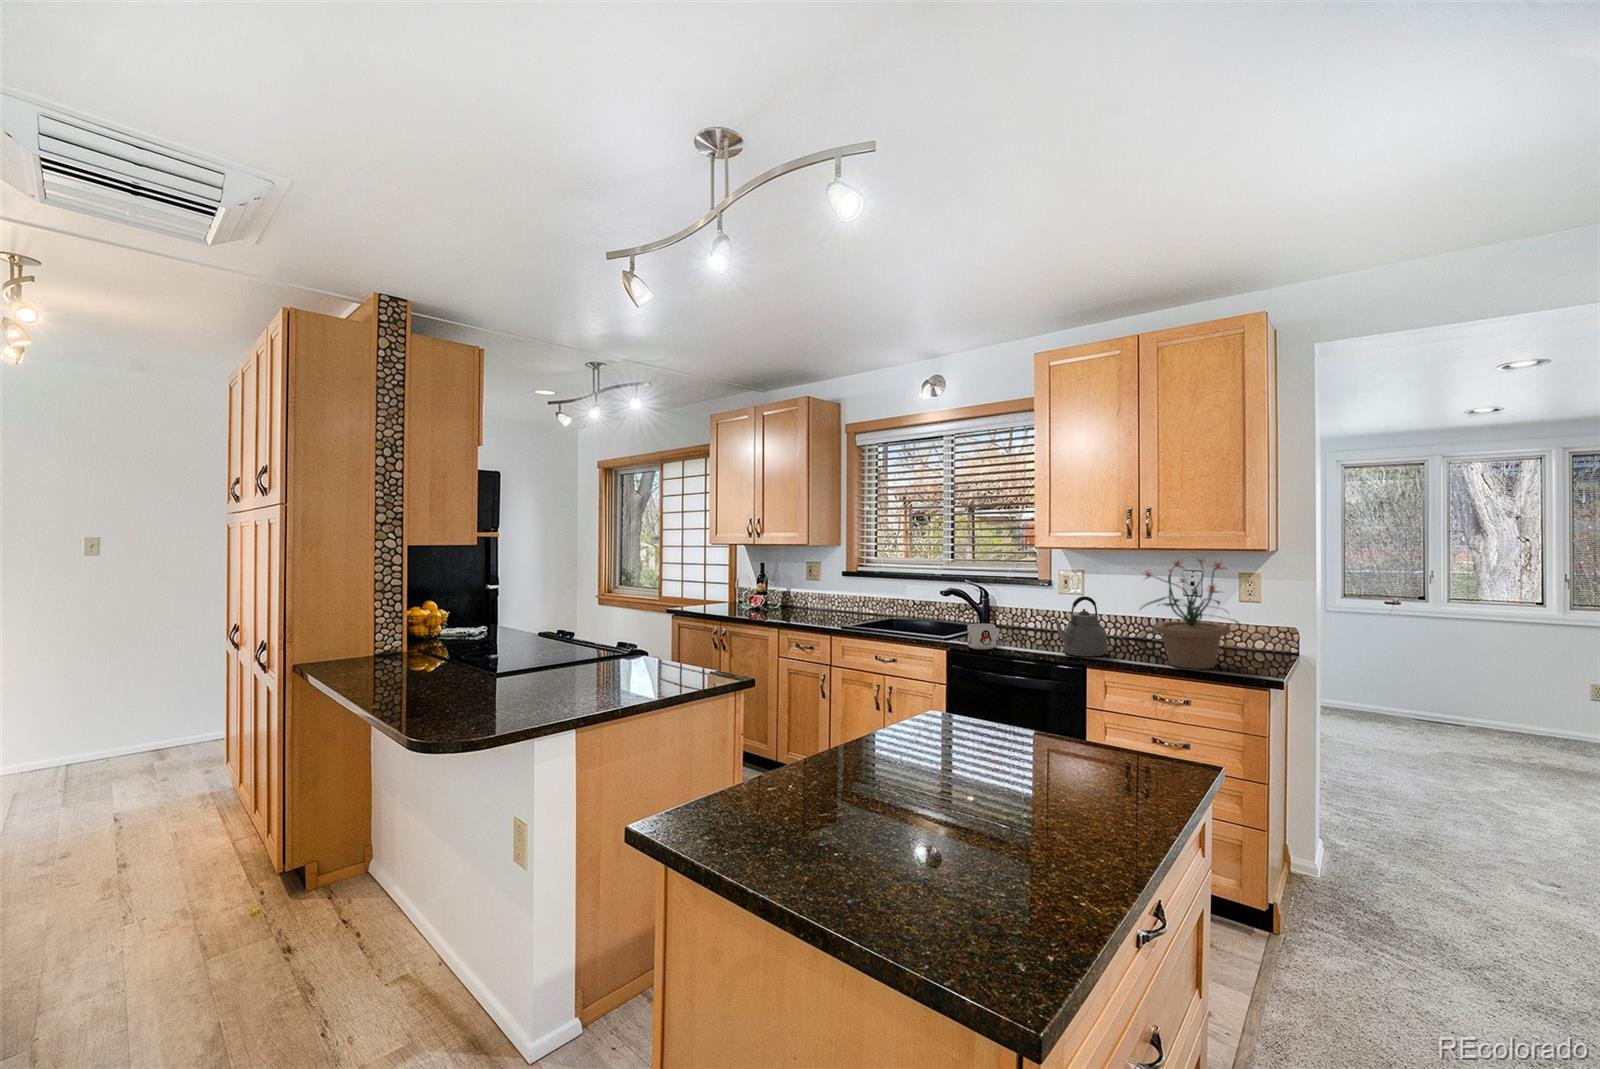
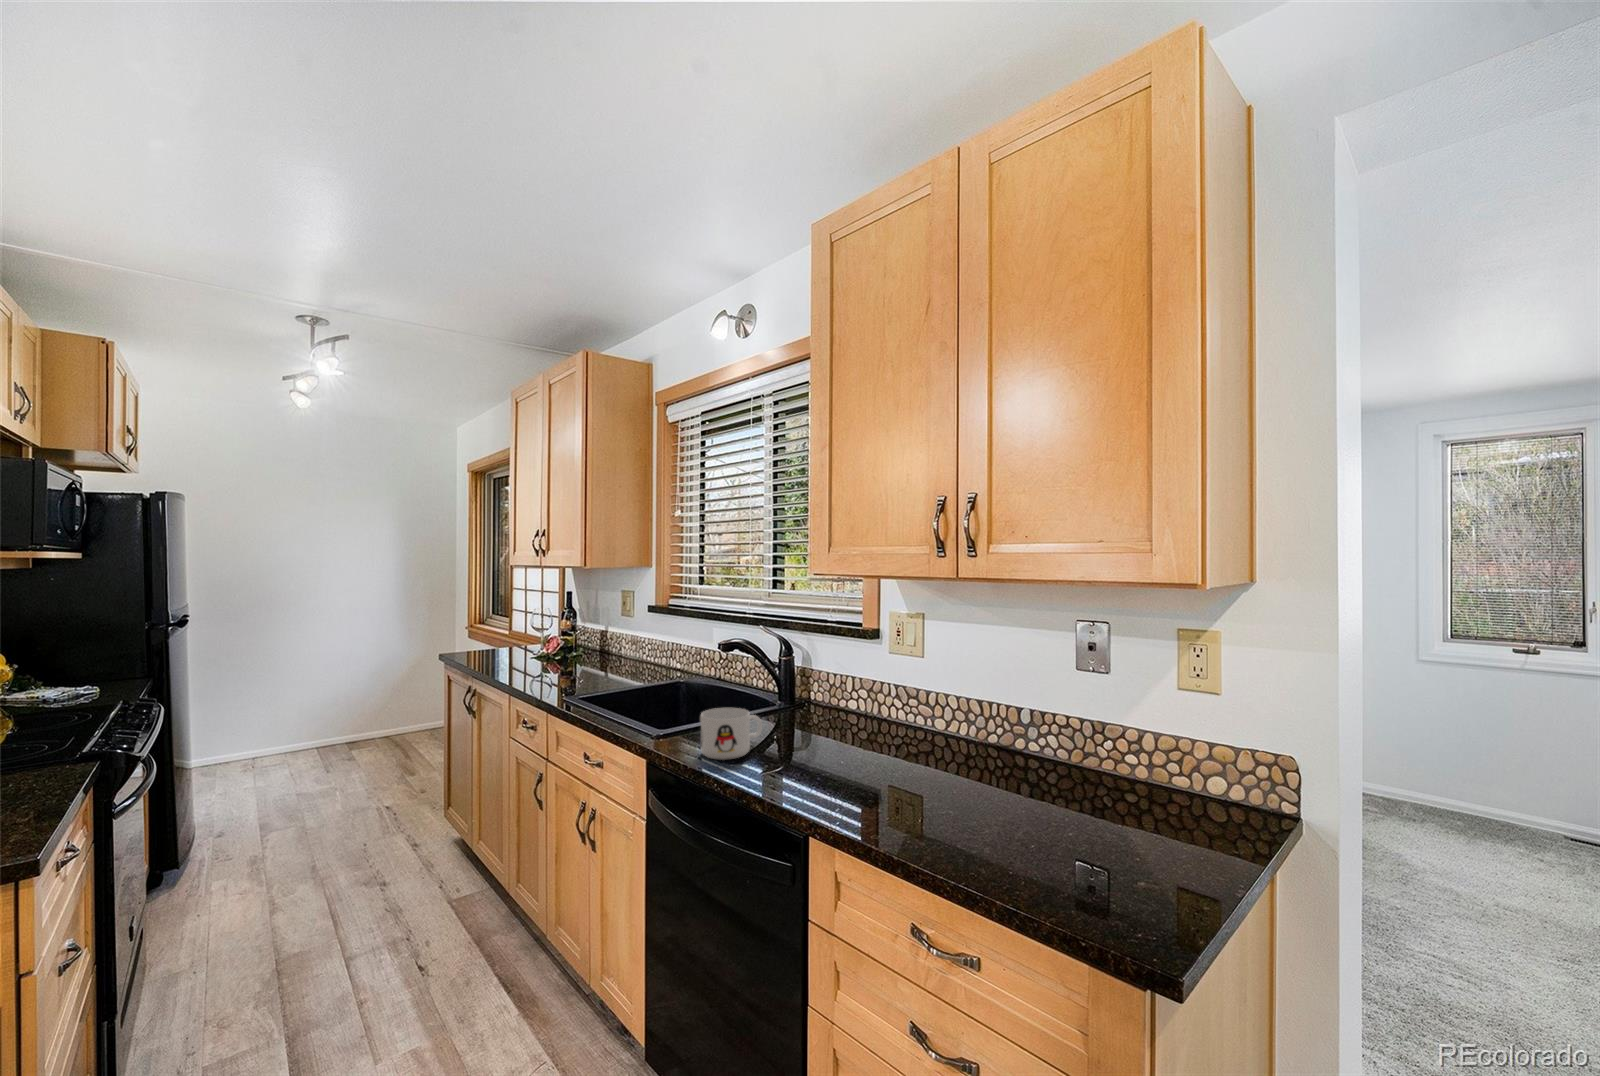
potted plant: present [1141,560,1239,669] -> none [977,603,1178,855]
kettle: present [1051,596,1108,657] -> none [819,671,930,794]

